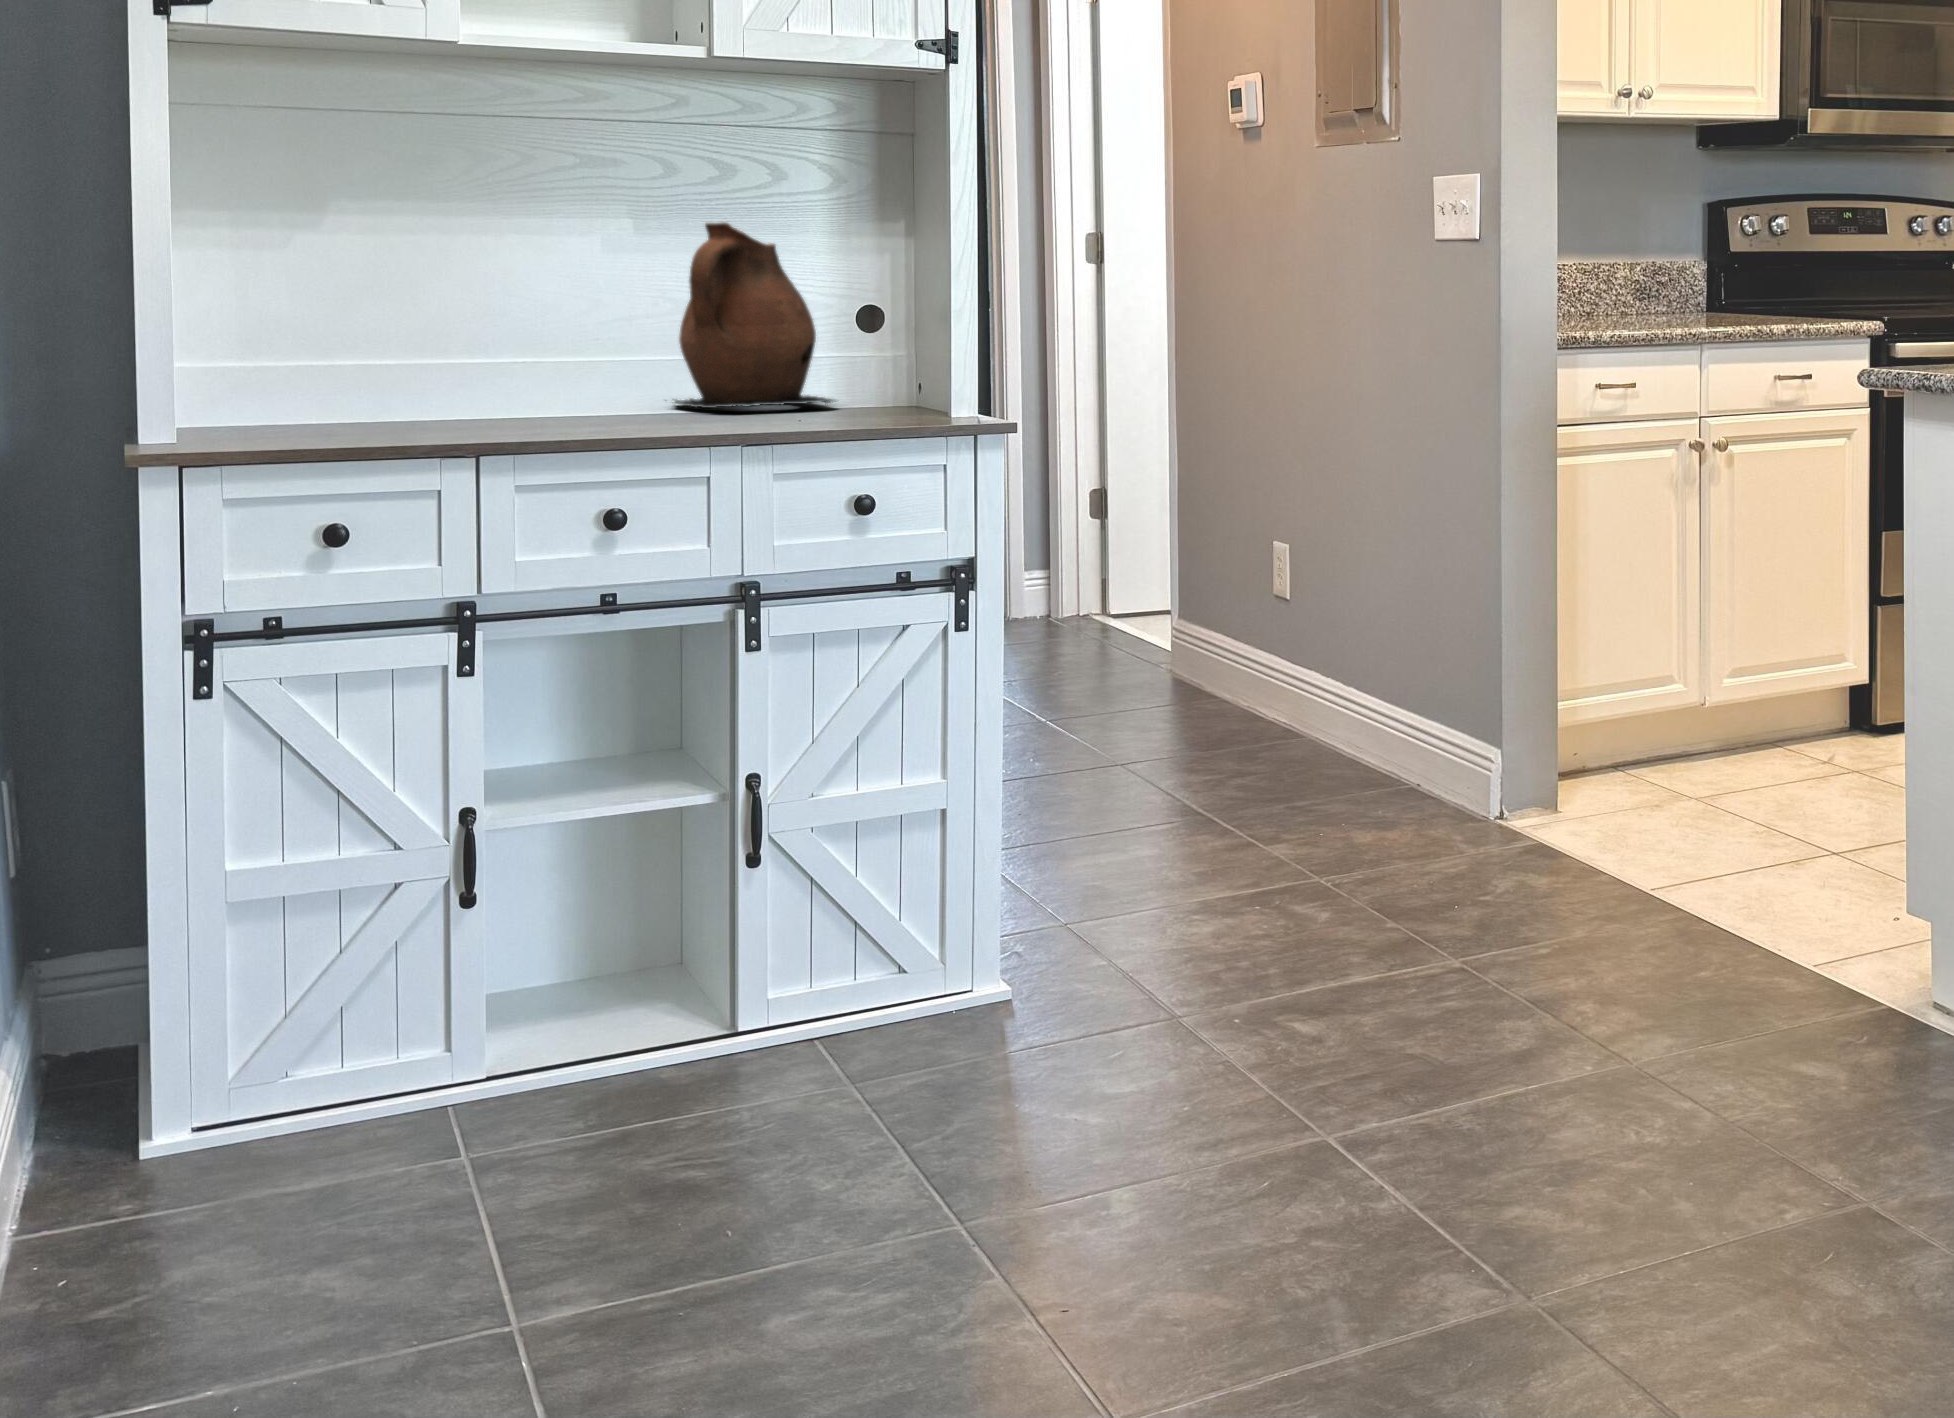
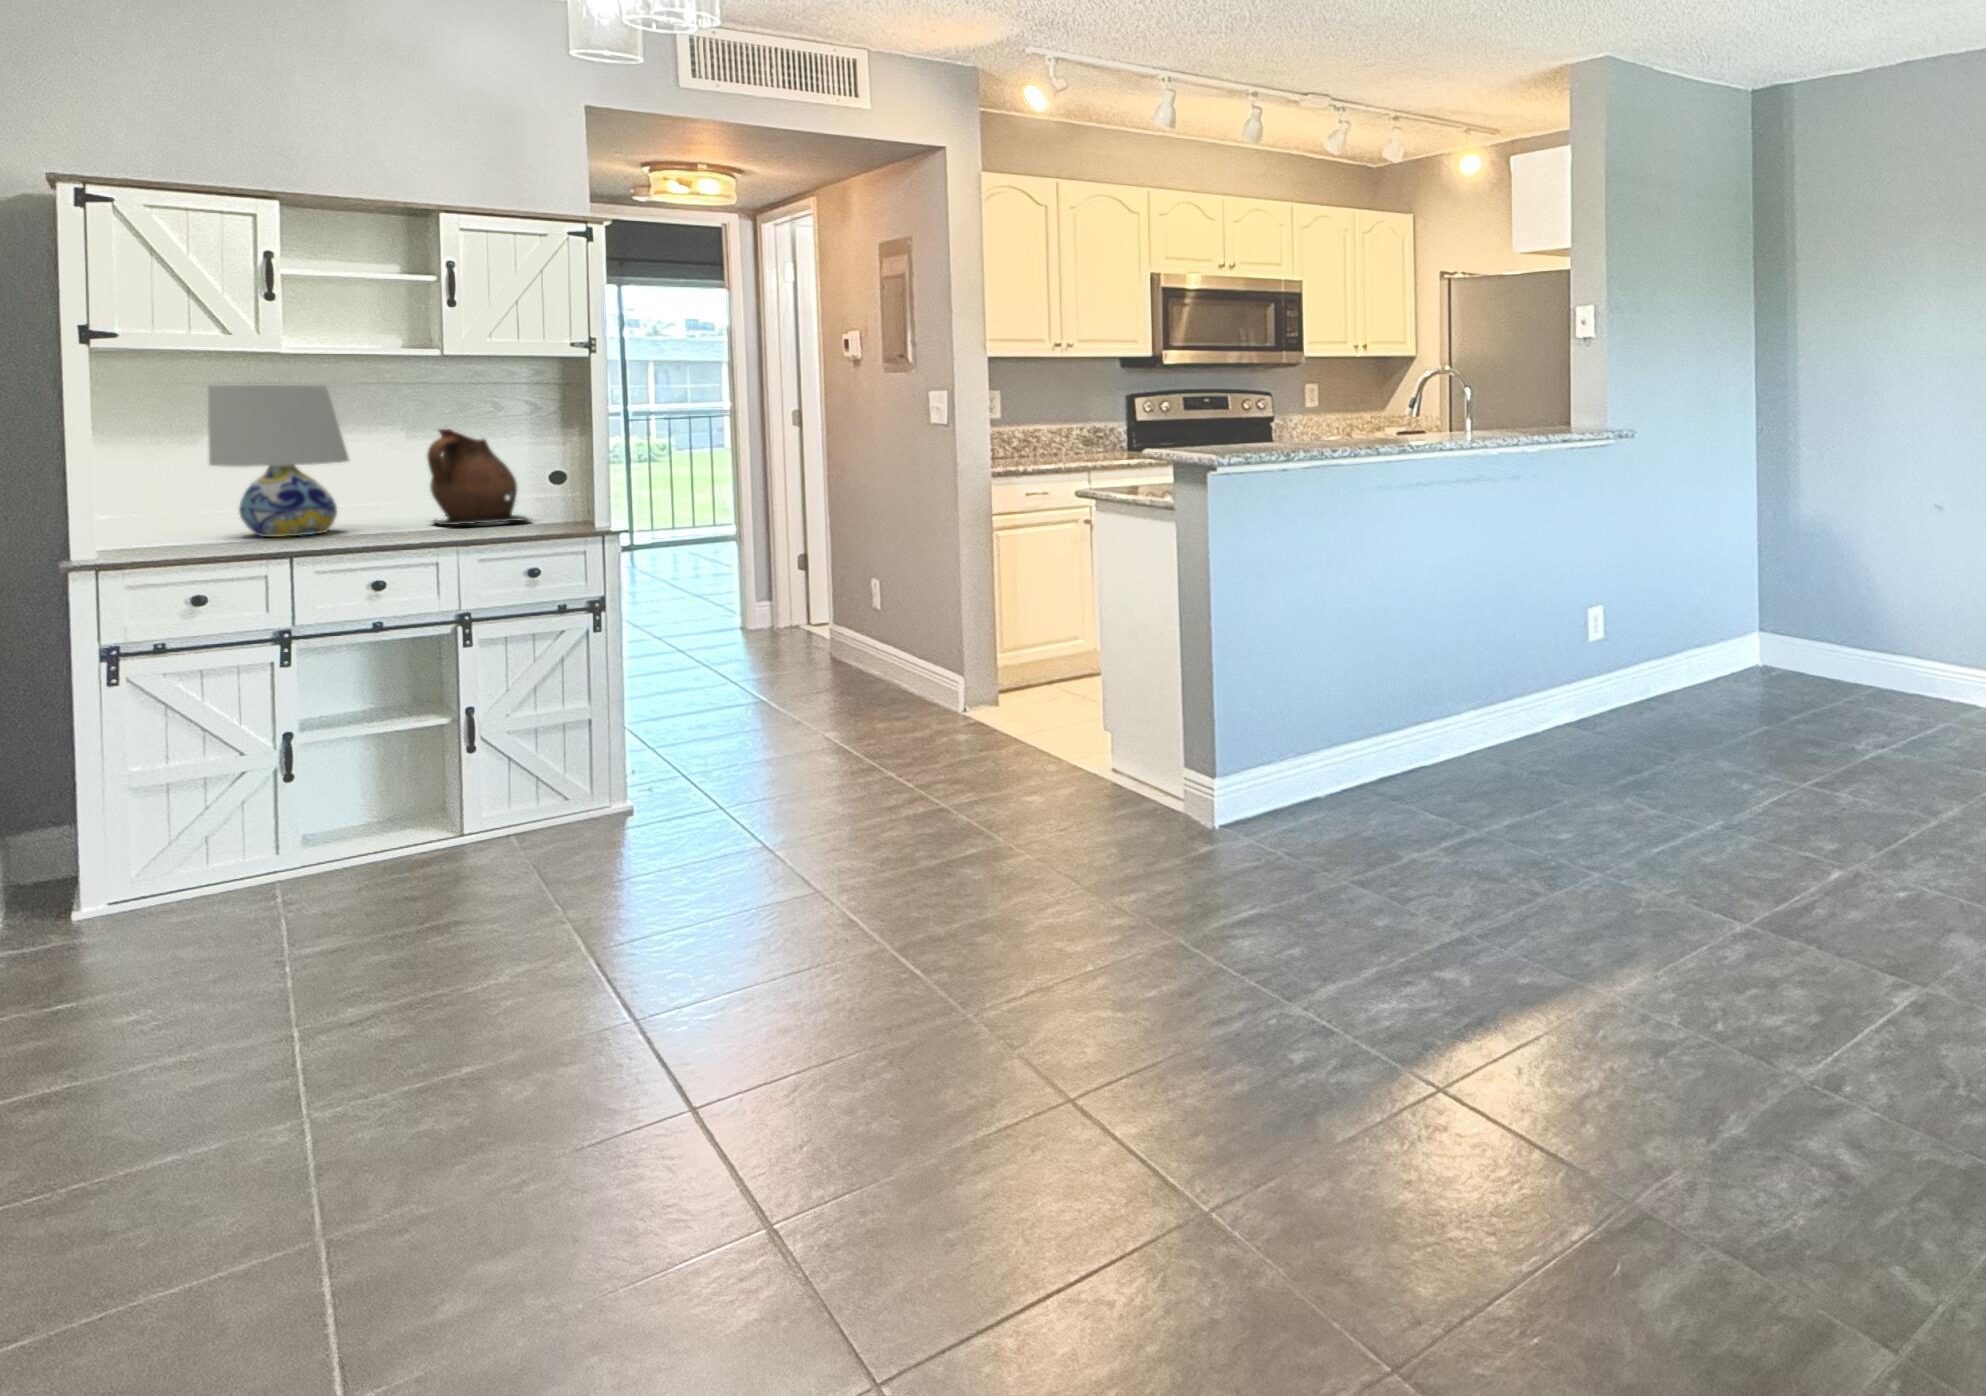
table lamp: none [357,129,569,422] -> present [208,385,349,537]

